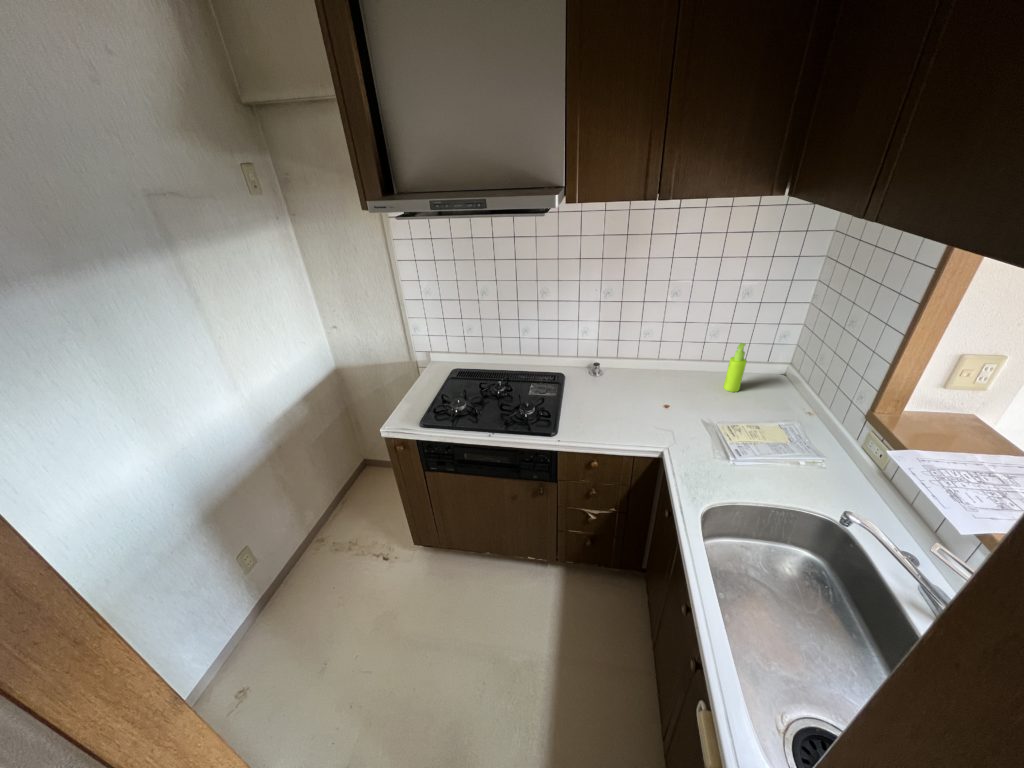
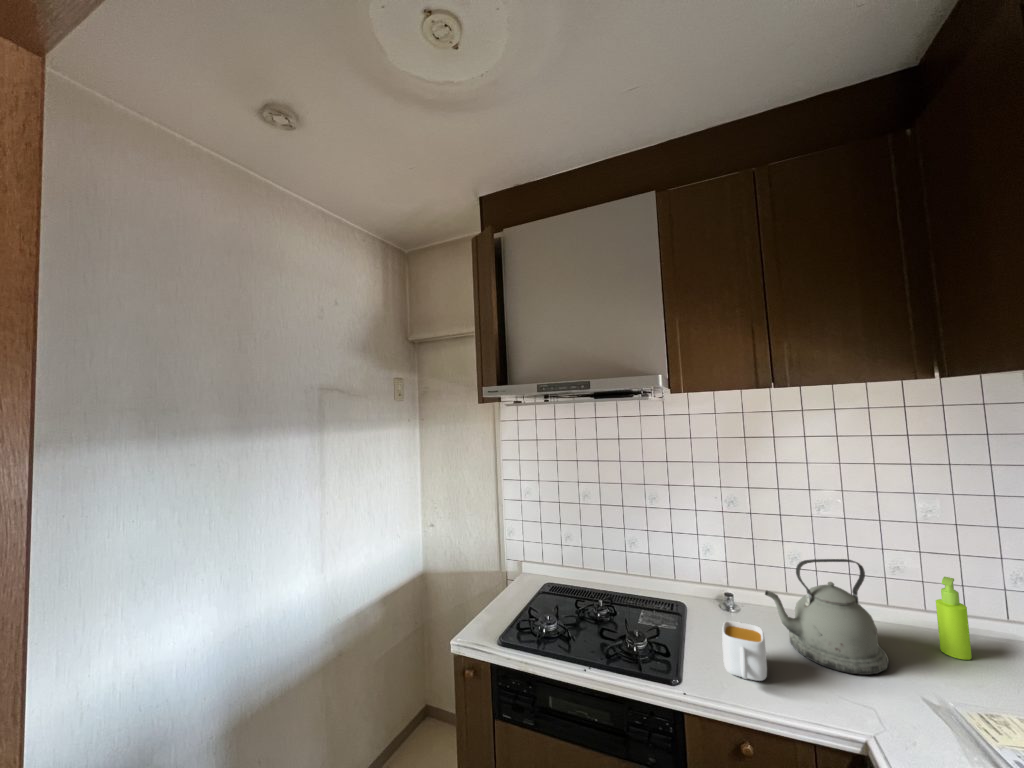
kettle: none [622,338,691,412] -> present [765,559,889,675]
mug: none [587,390,616,427] -> present [722,621,767,681]

